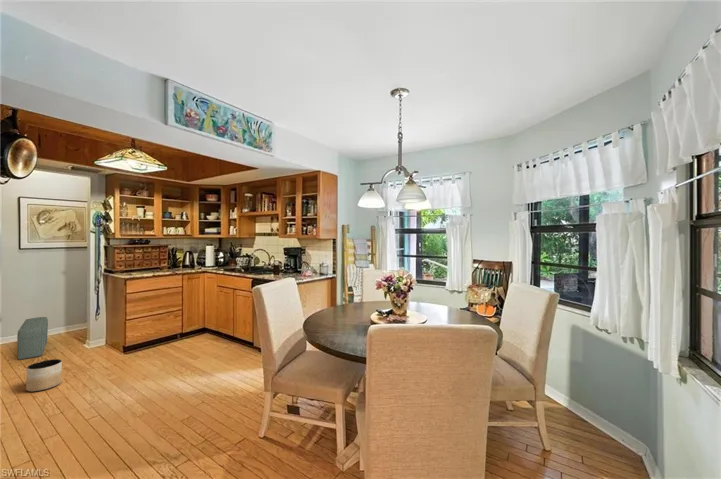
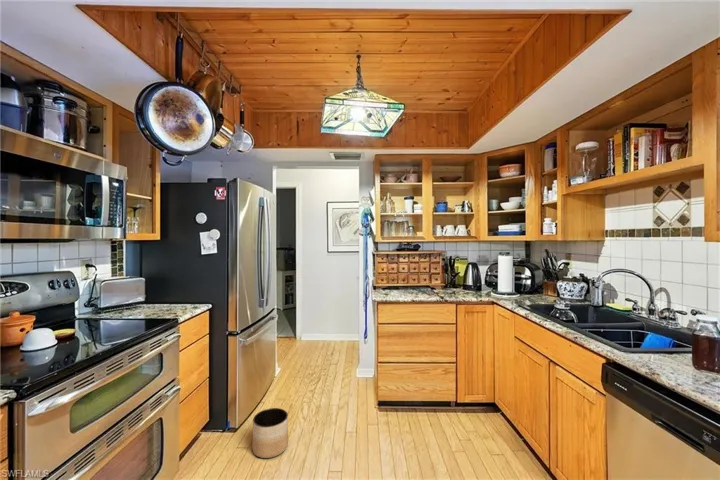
pouf: present [17,317,48,359] -> none [295,328,330,379]

